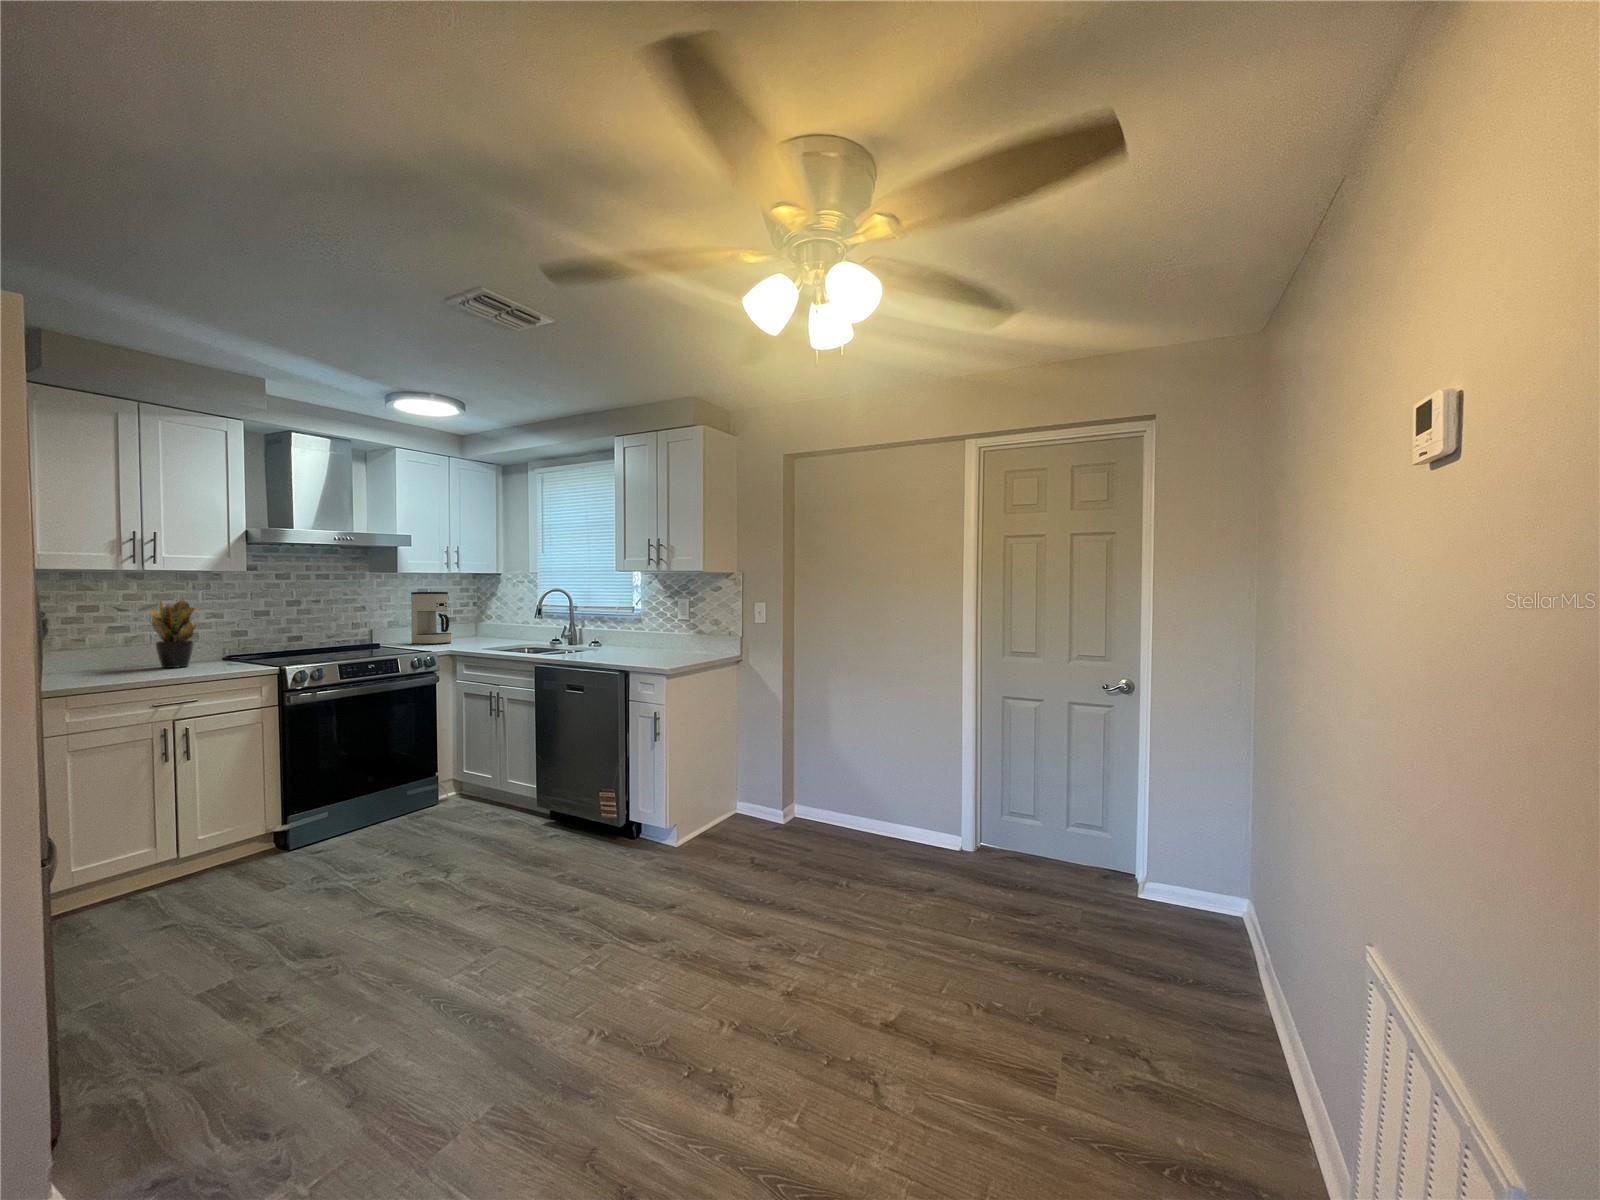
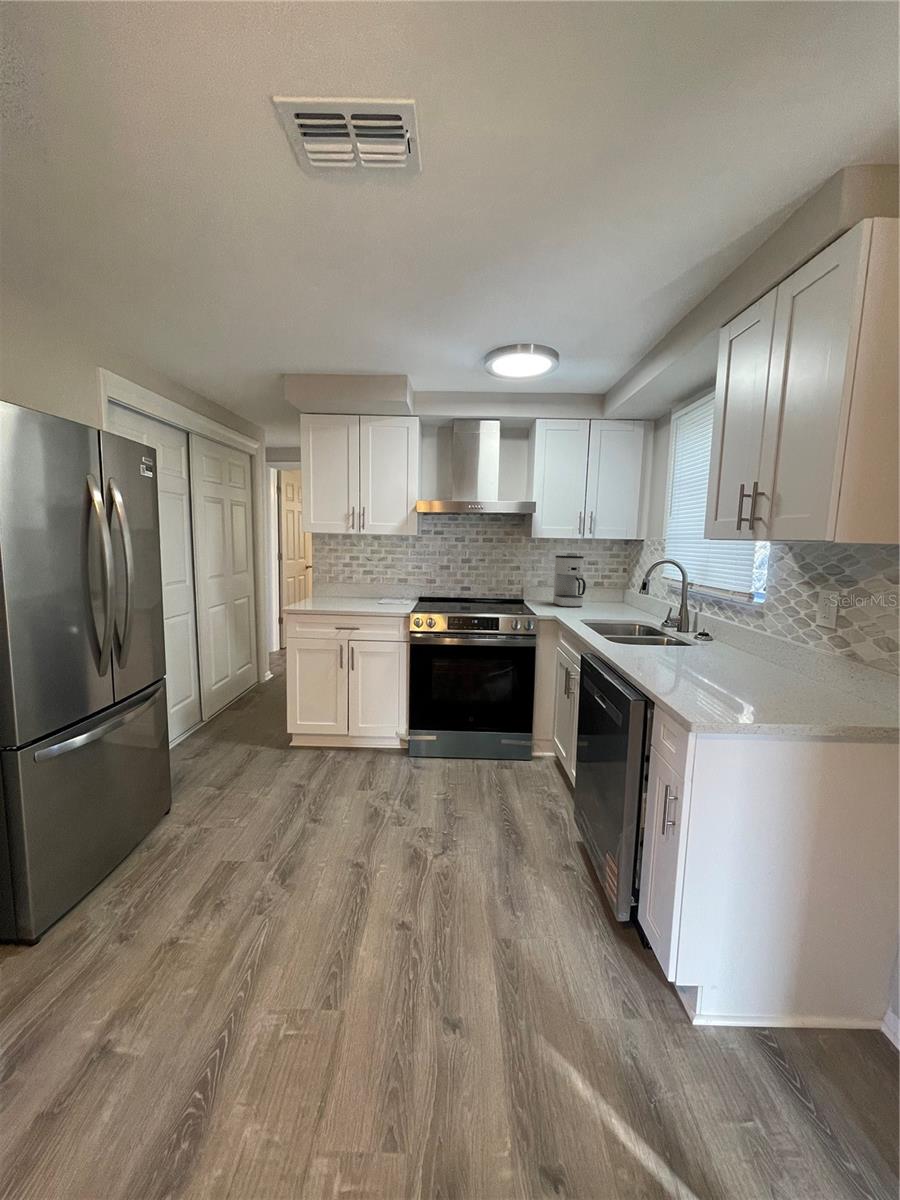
potted plant: present [150,599,200,668] -> none [348,553,382,607]

